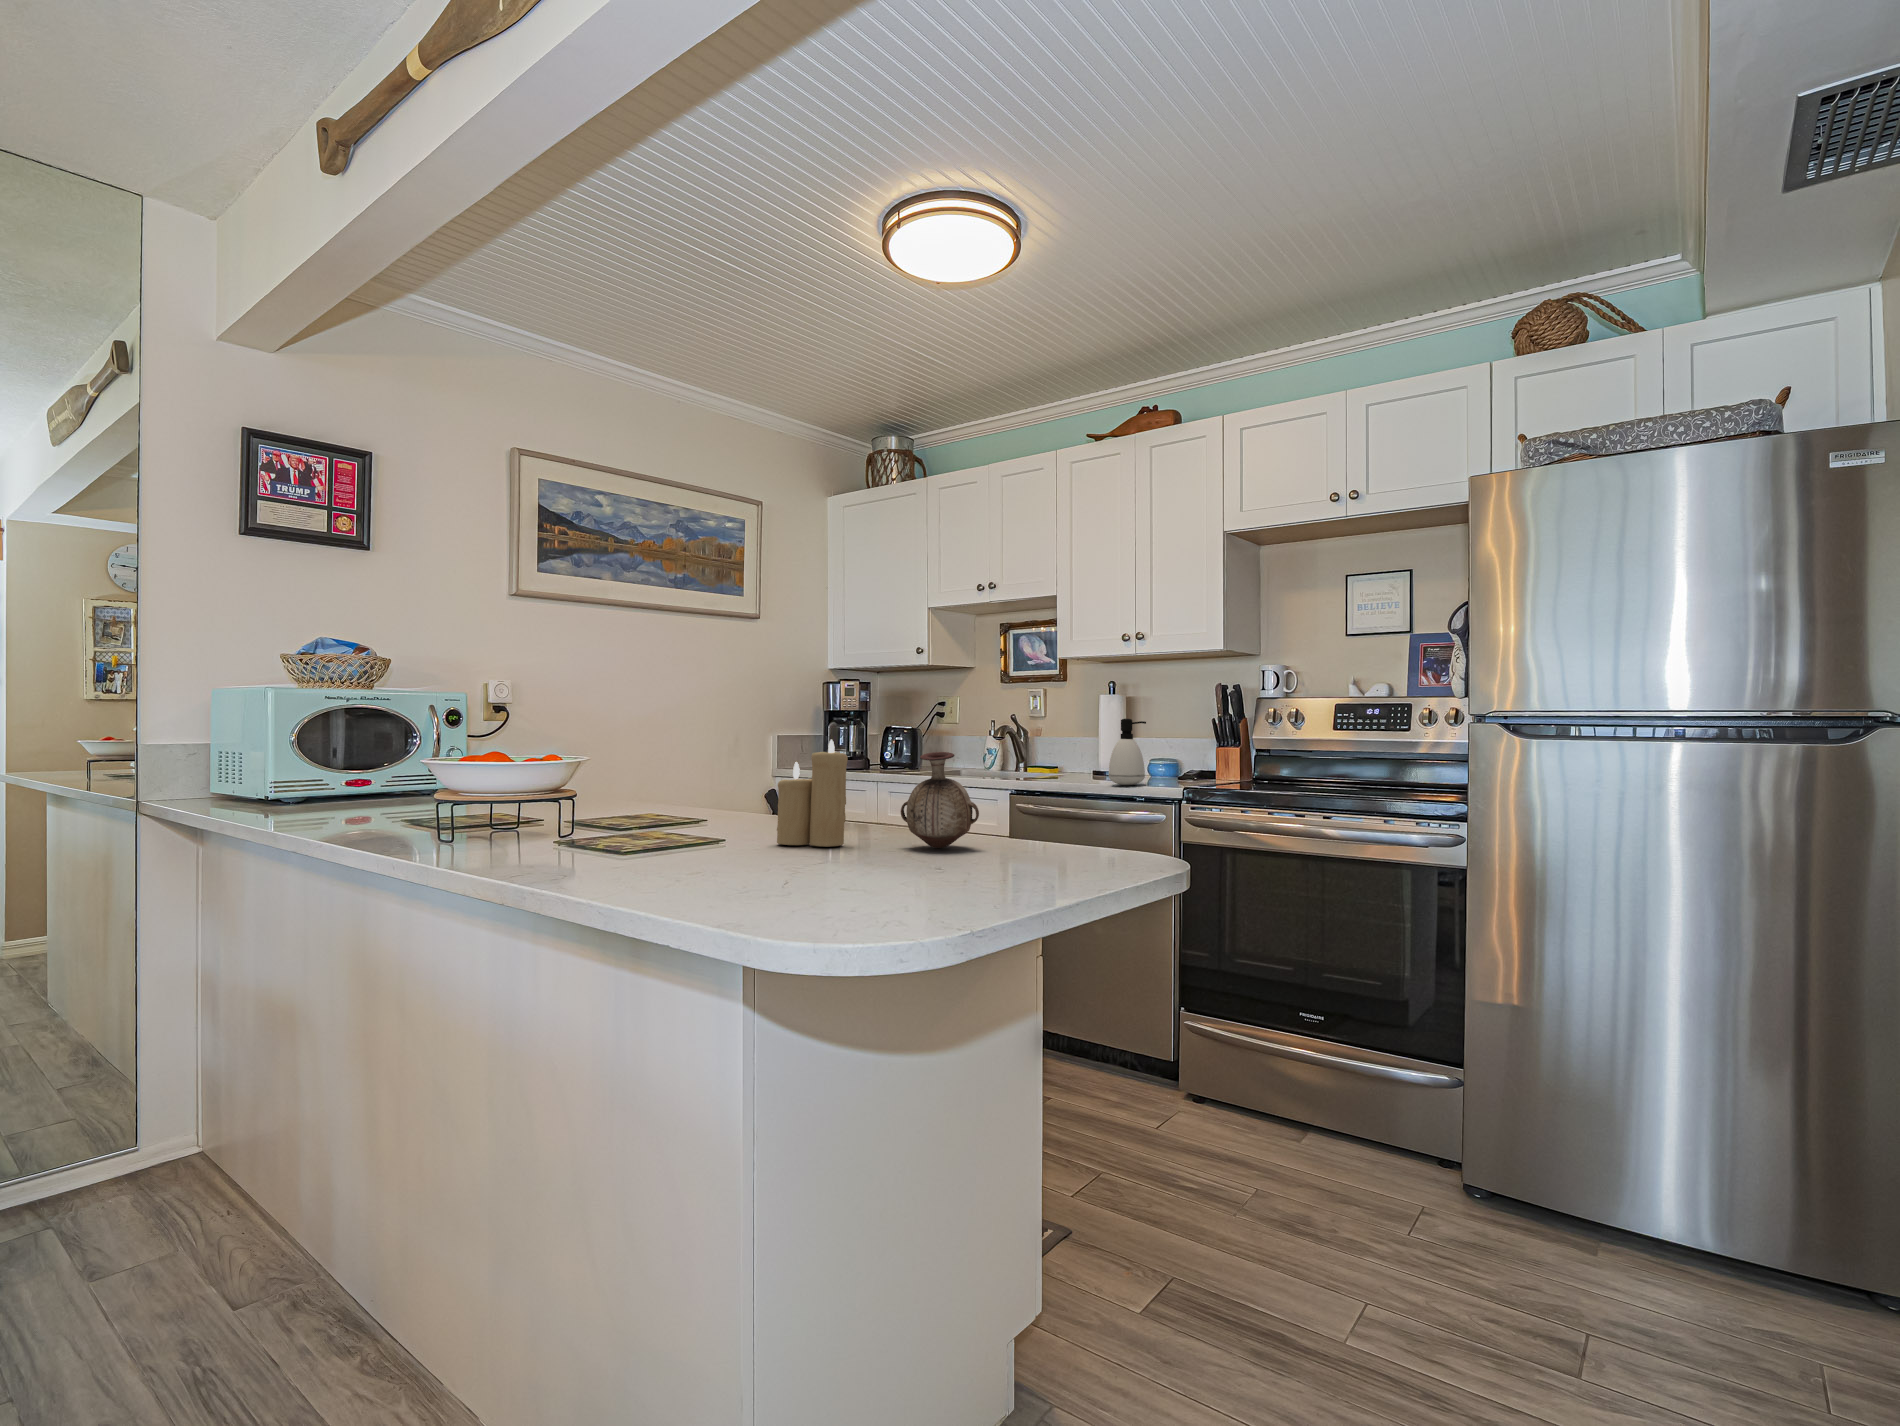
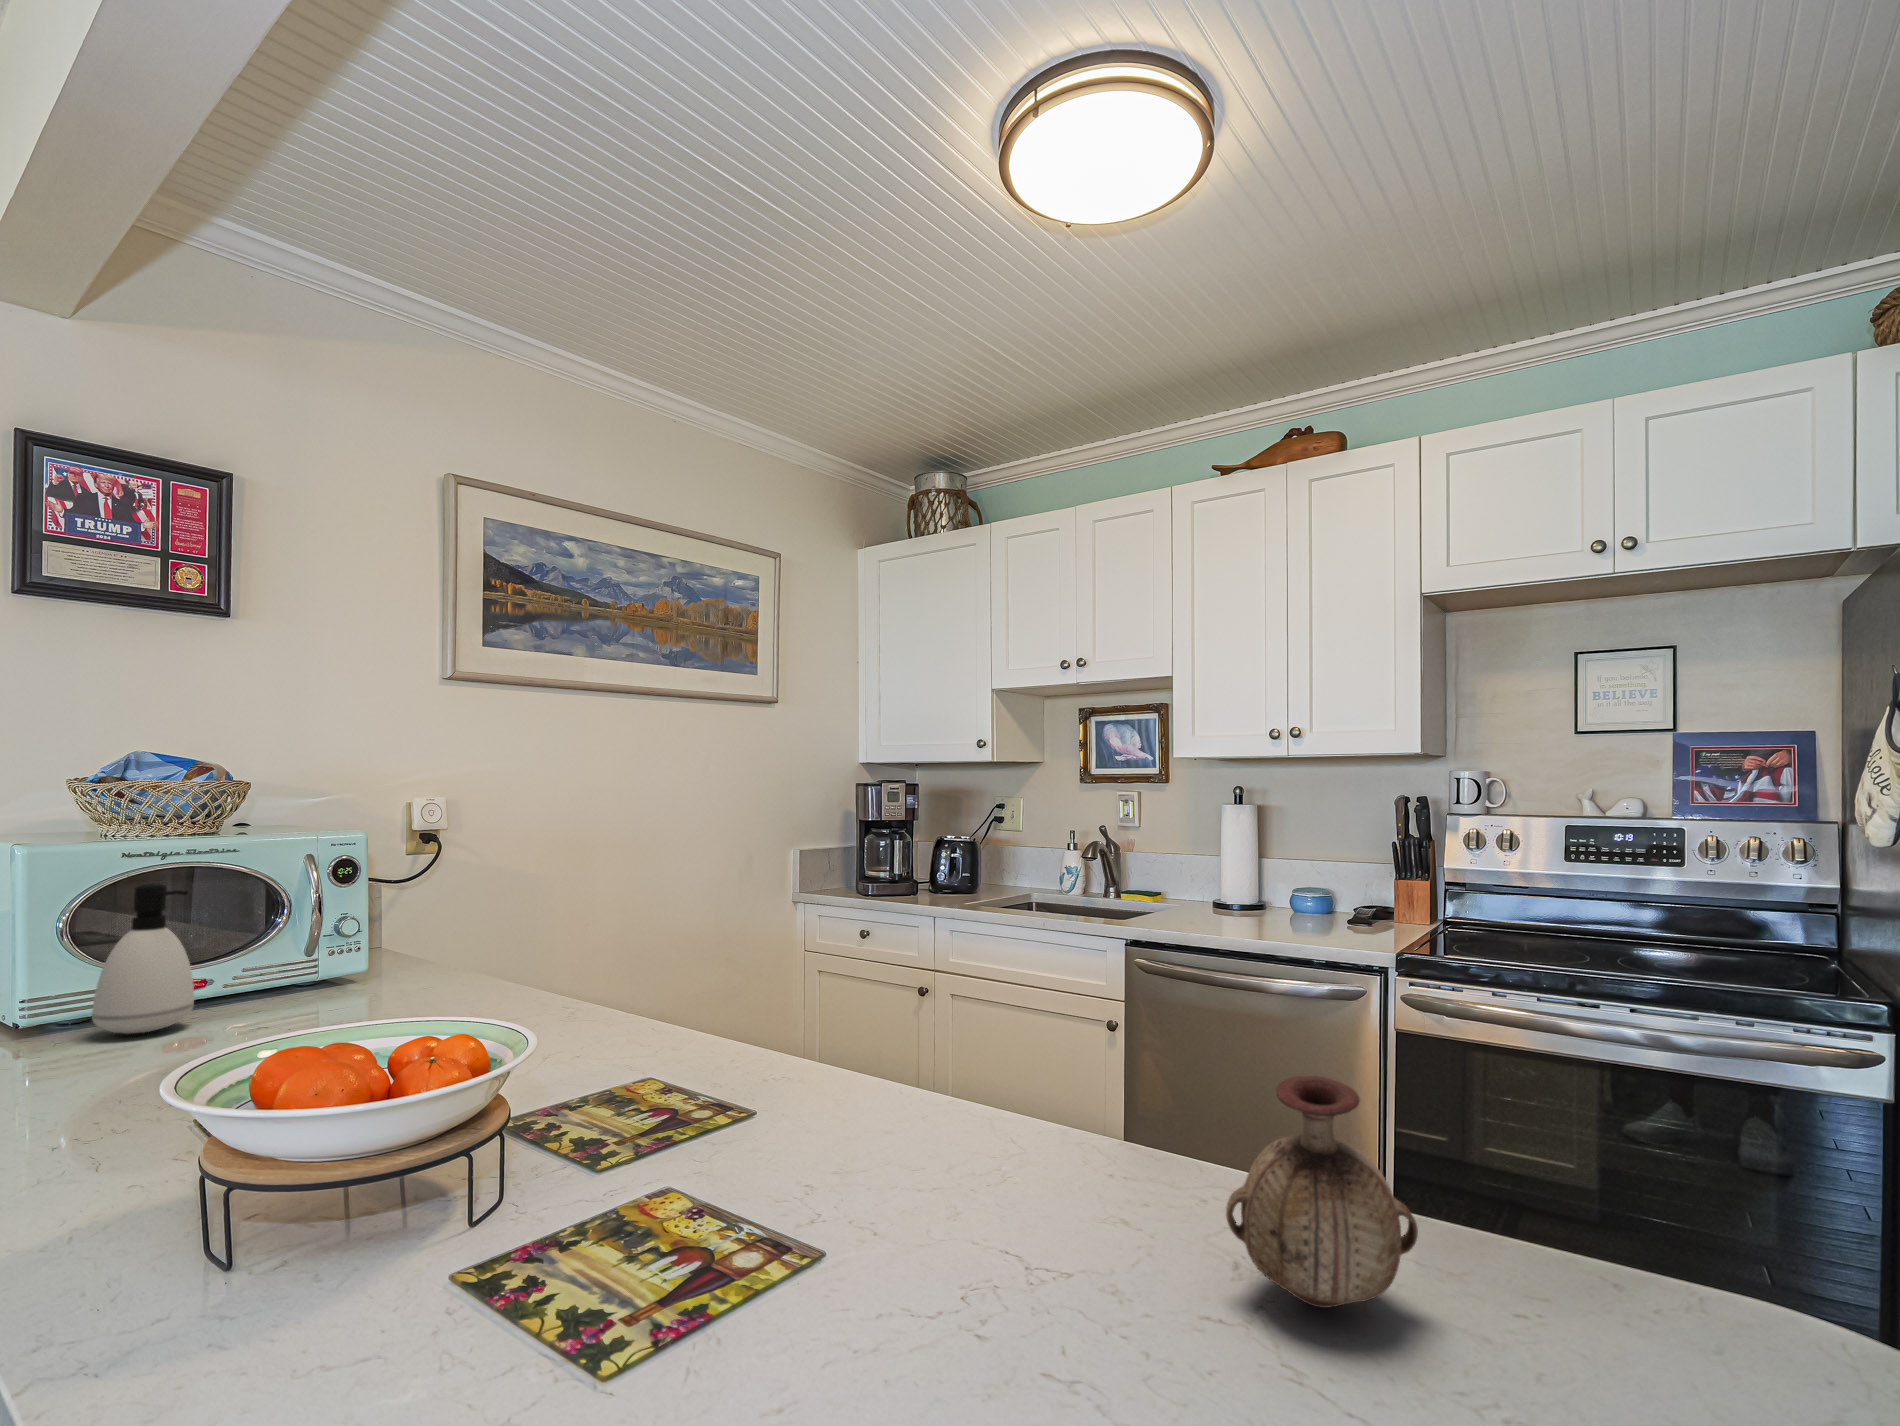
soap dispenser: present [1109,719,1146,785] -> present [92,883,194,1034]
candle: present [777,740,848,847] -> none [940,1046,1100,1309]

